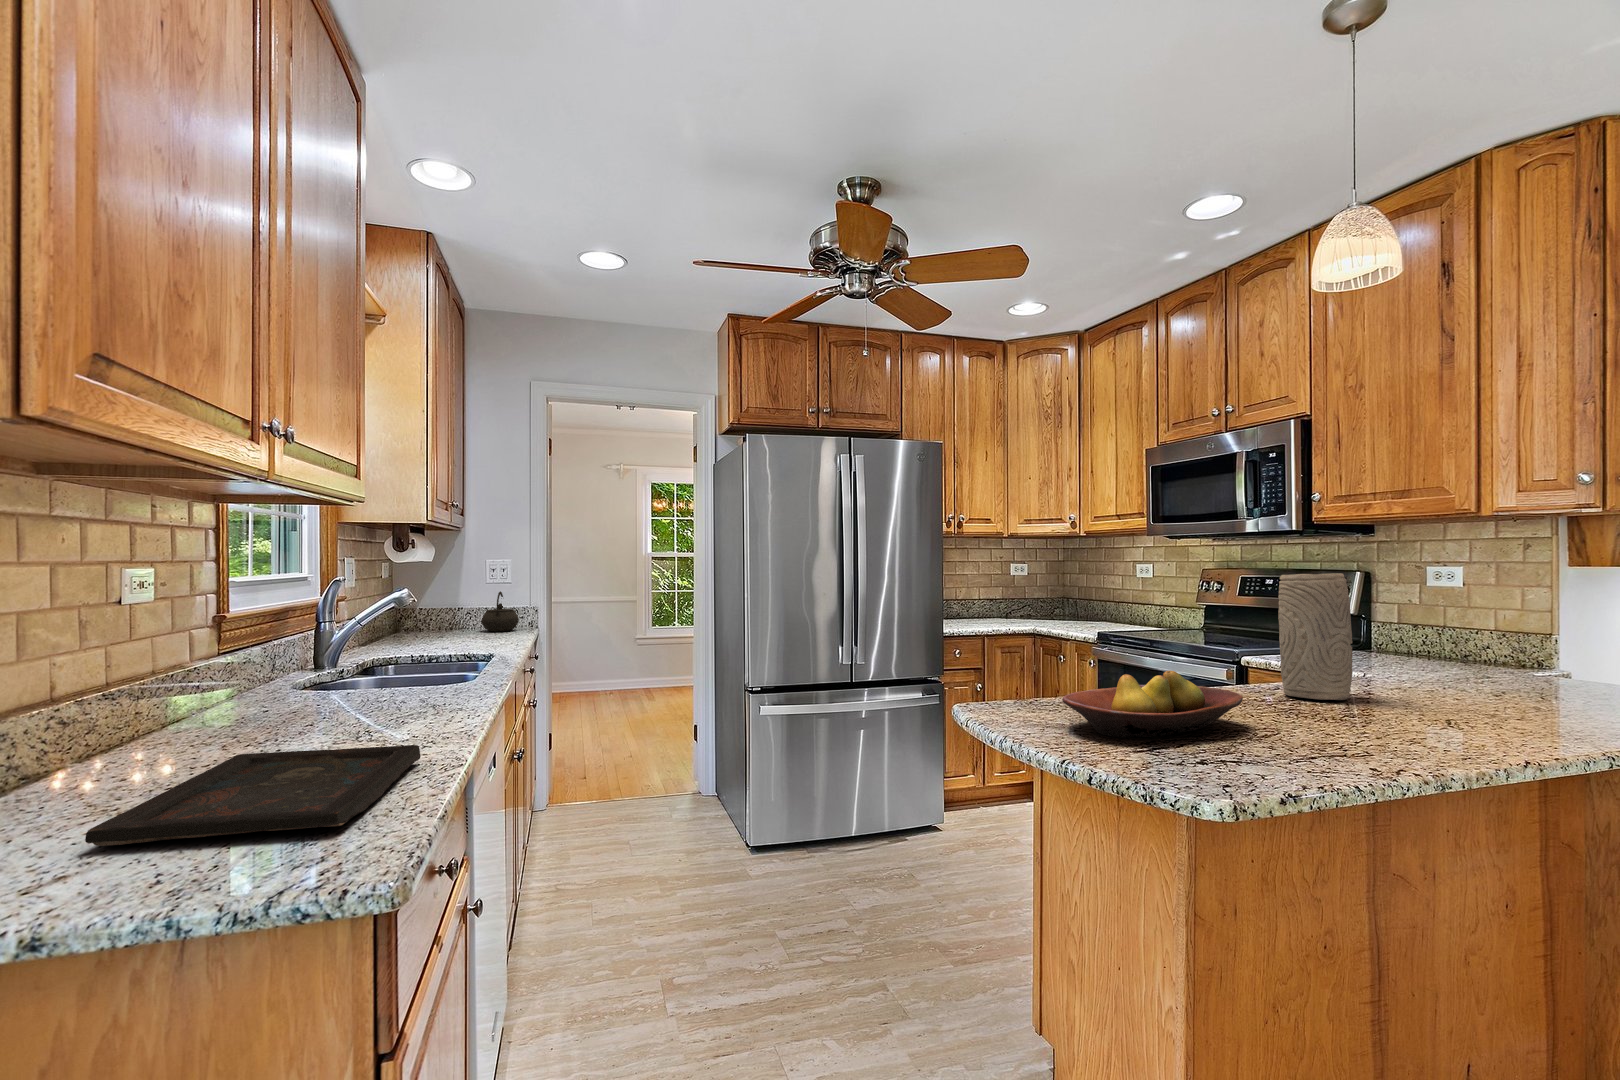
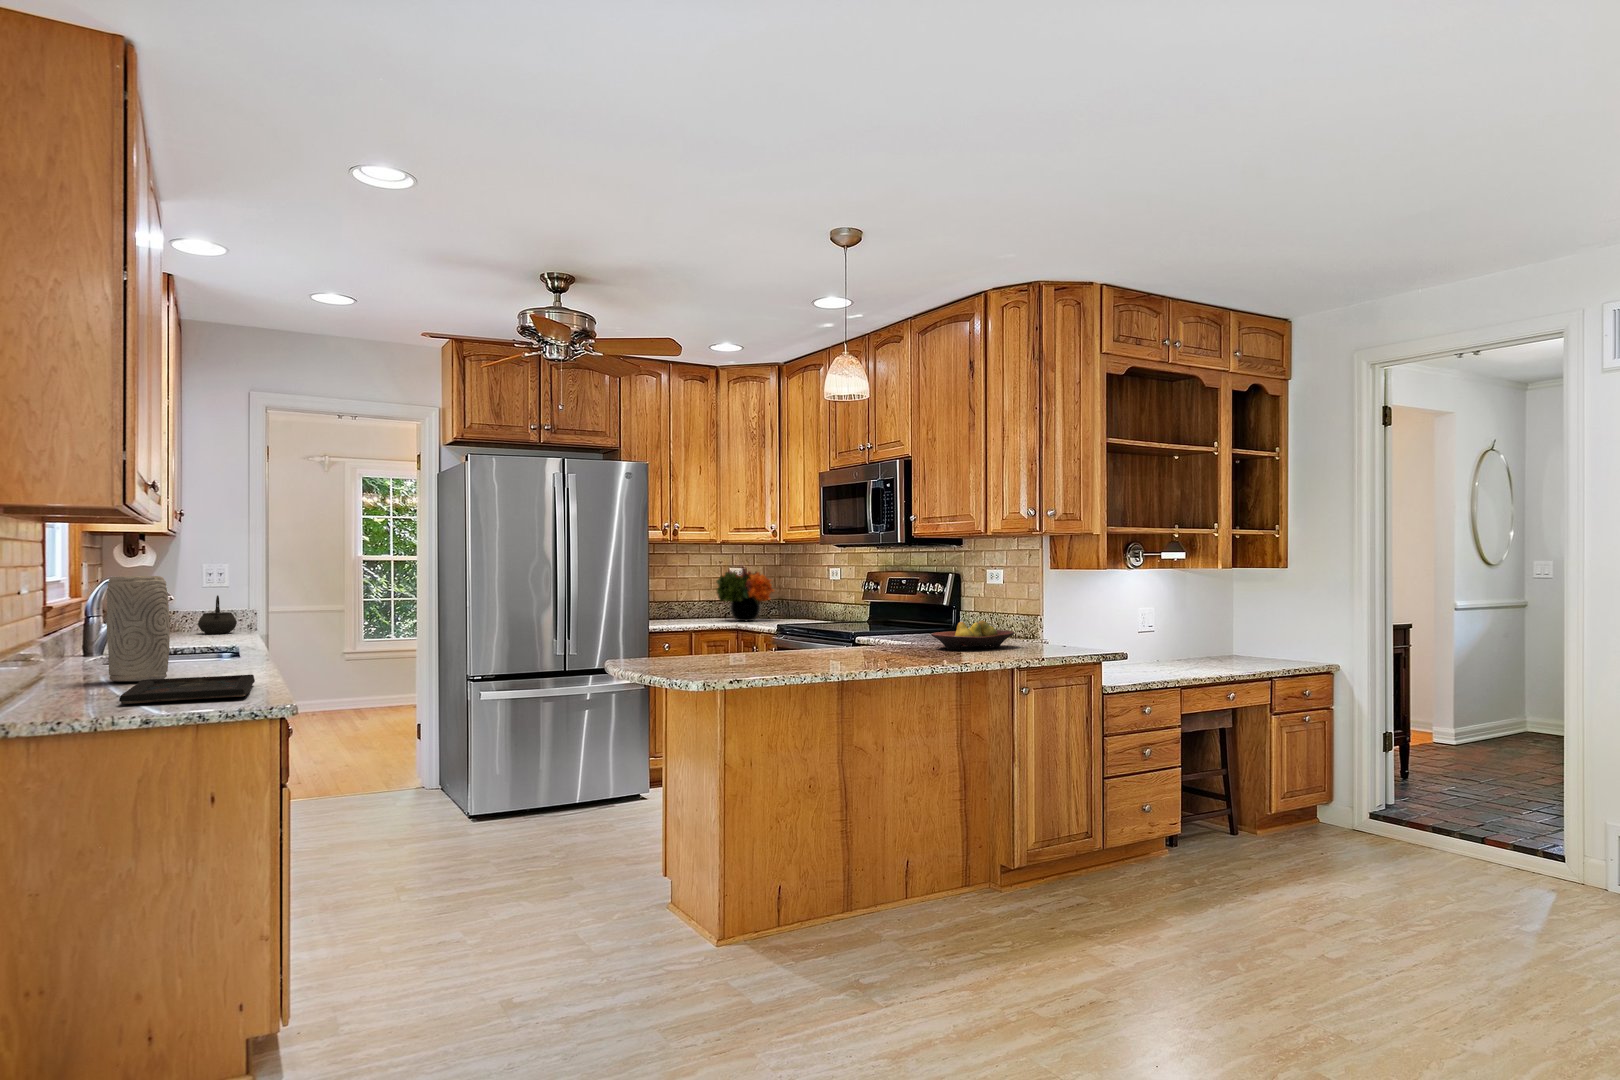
flower arrangement: none [1004,563,1072,623] -> present [716,568,774,621]
vase: present [1278,573,1352,700] -> present [106,576,170,681]
fruit bowl: present [1062,671,1243,737] -> present [931,621,1014,650]

